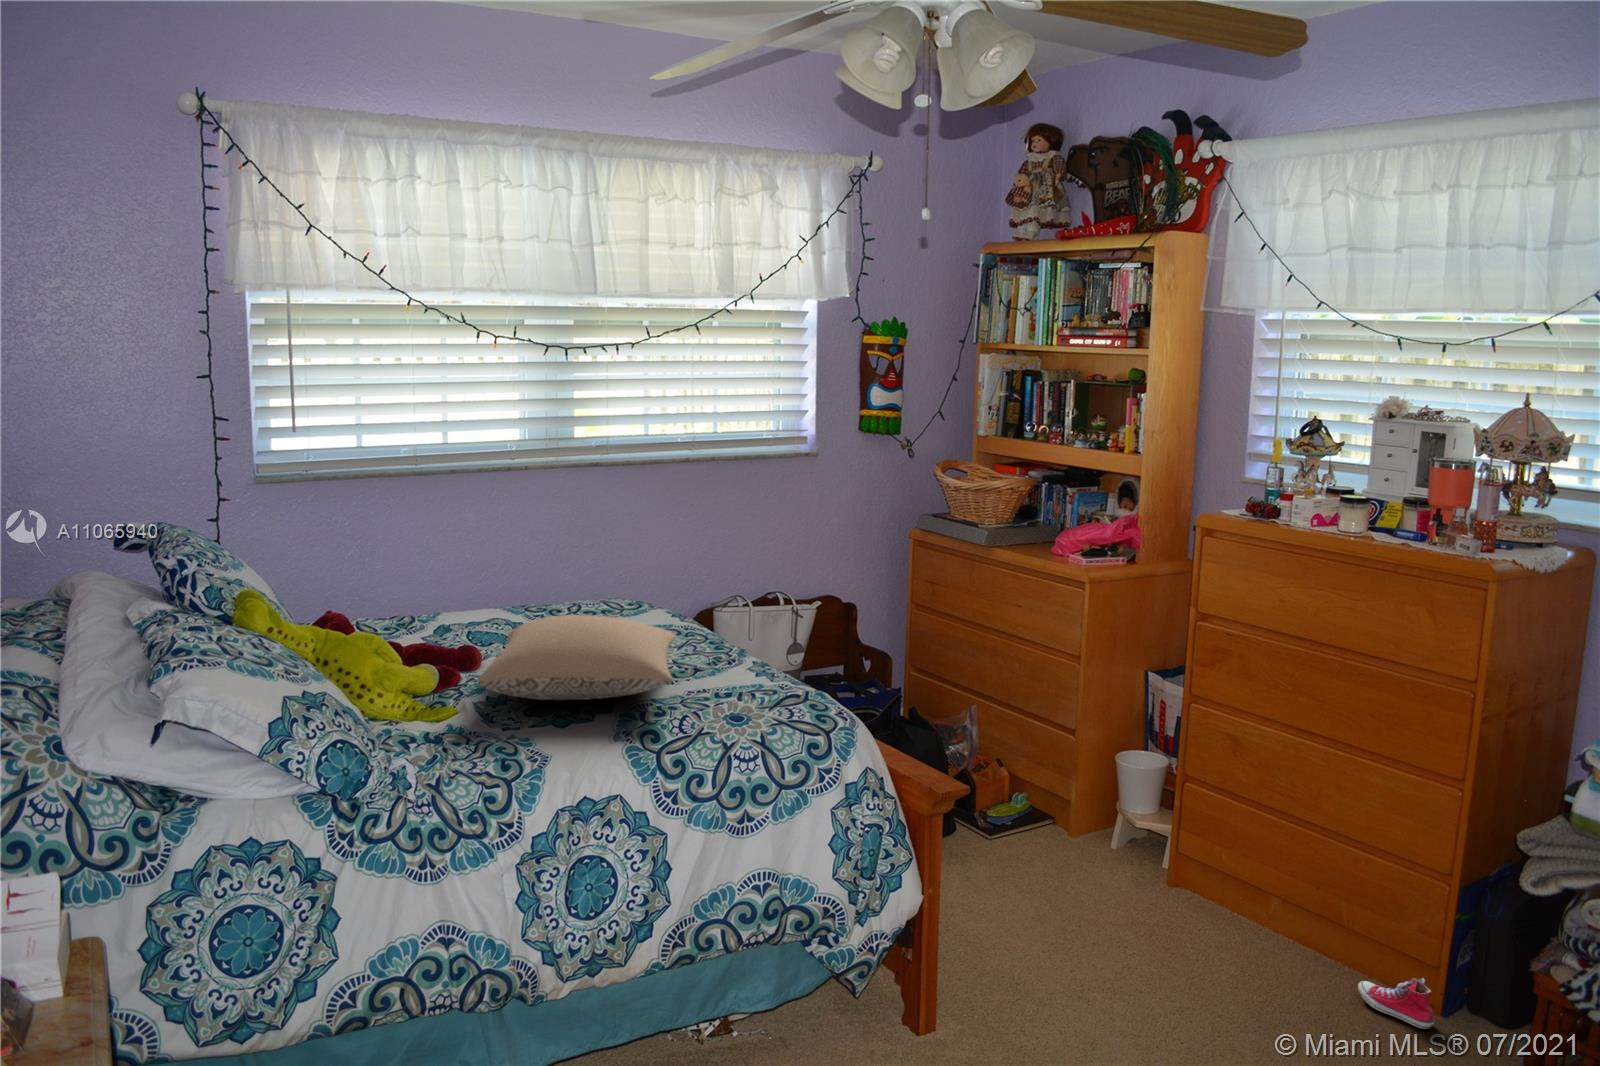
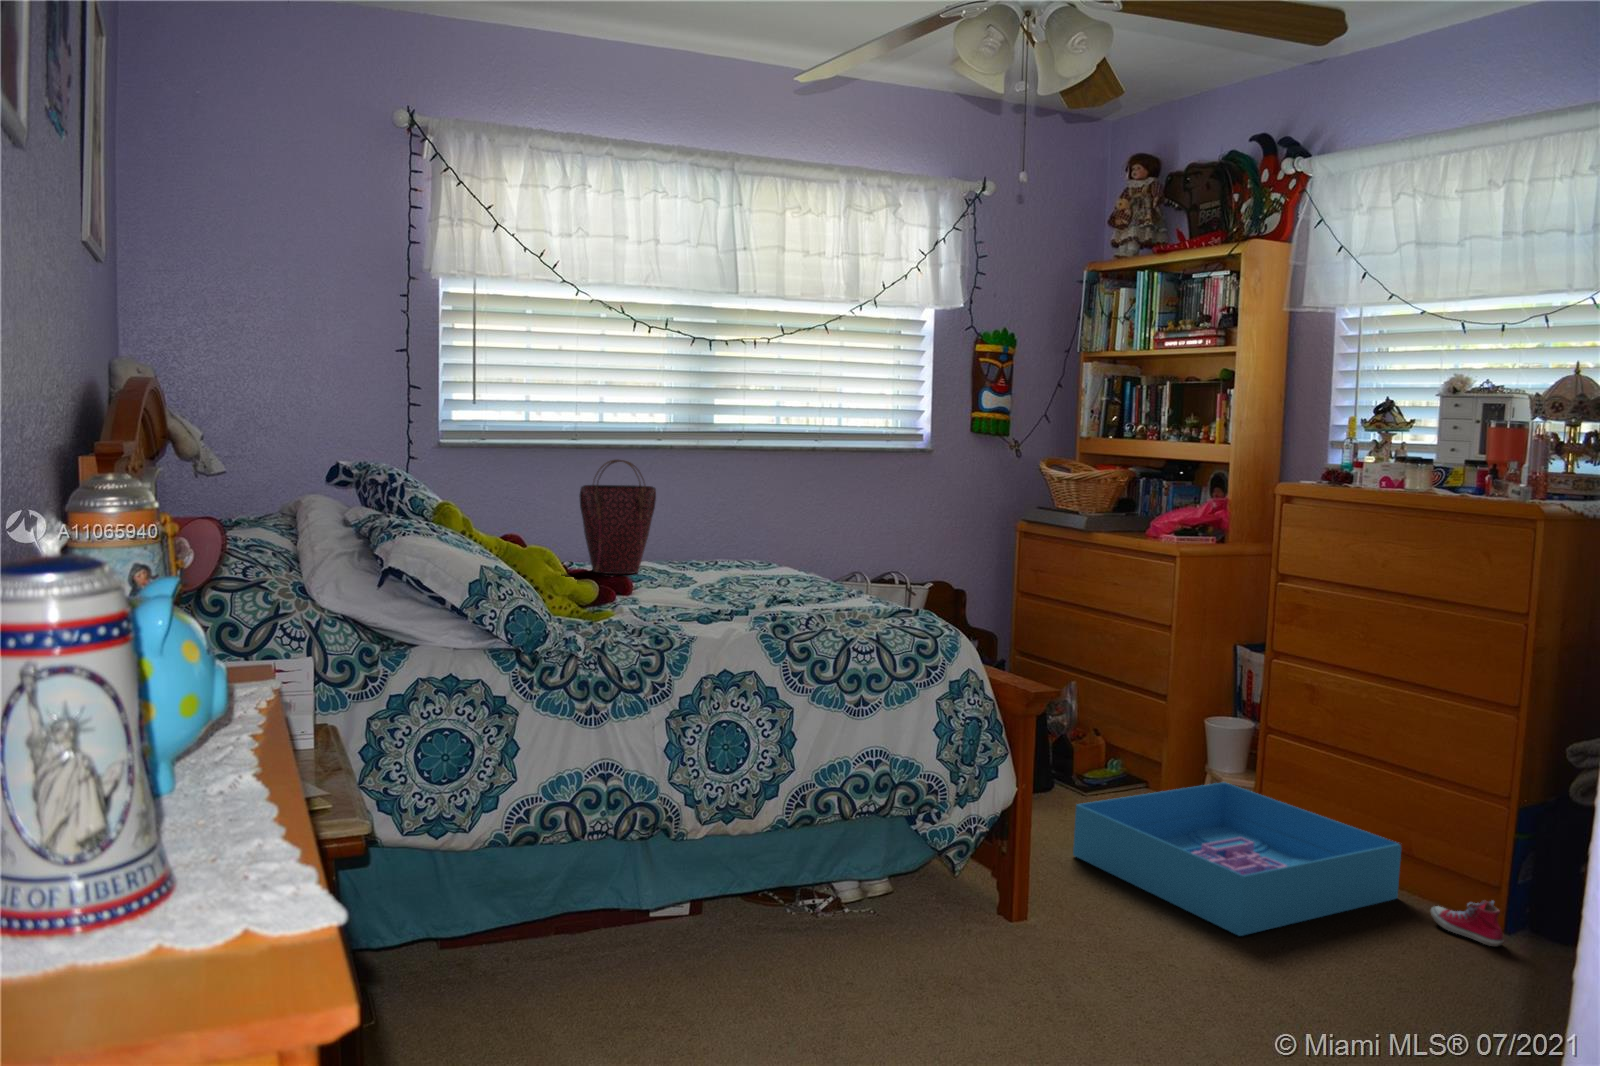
handbag: none [419,501,509,634] -> present [579,459,656,574]
pillow: present [478,615,676,700] -> none [634,540,802,608]
storage bin: none [982,830,1327,1036] -> present [1073,782,1401,936]

